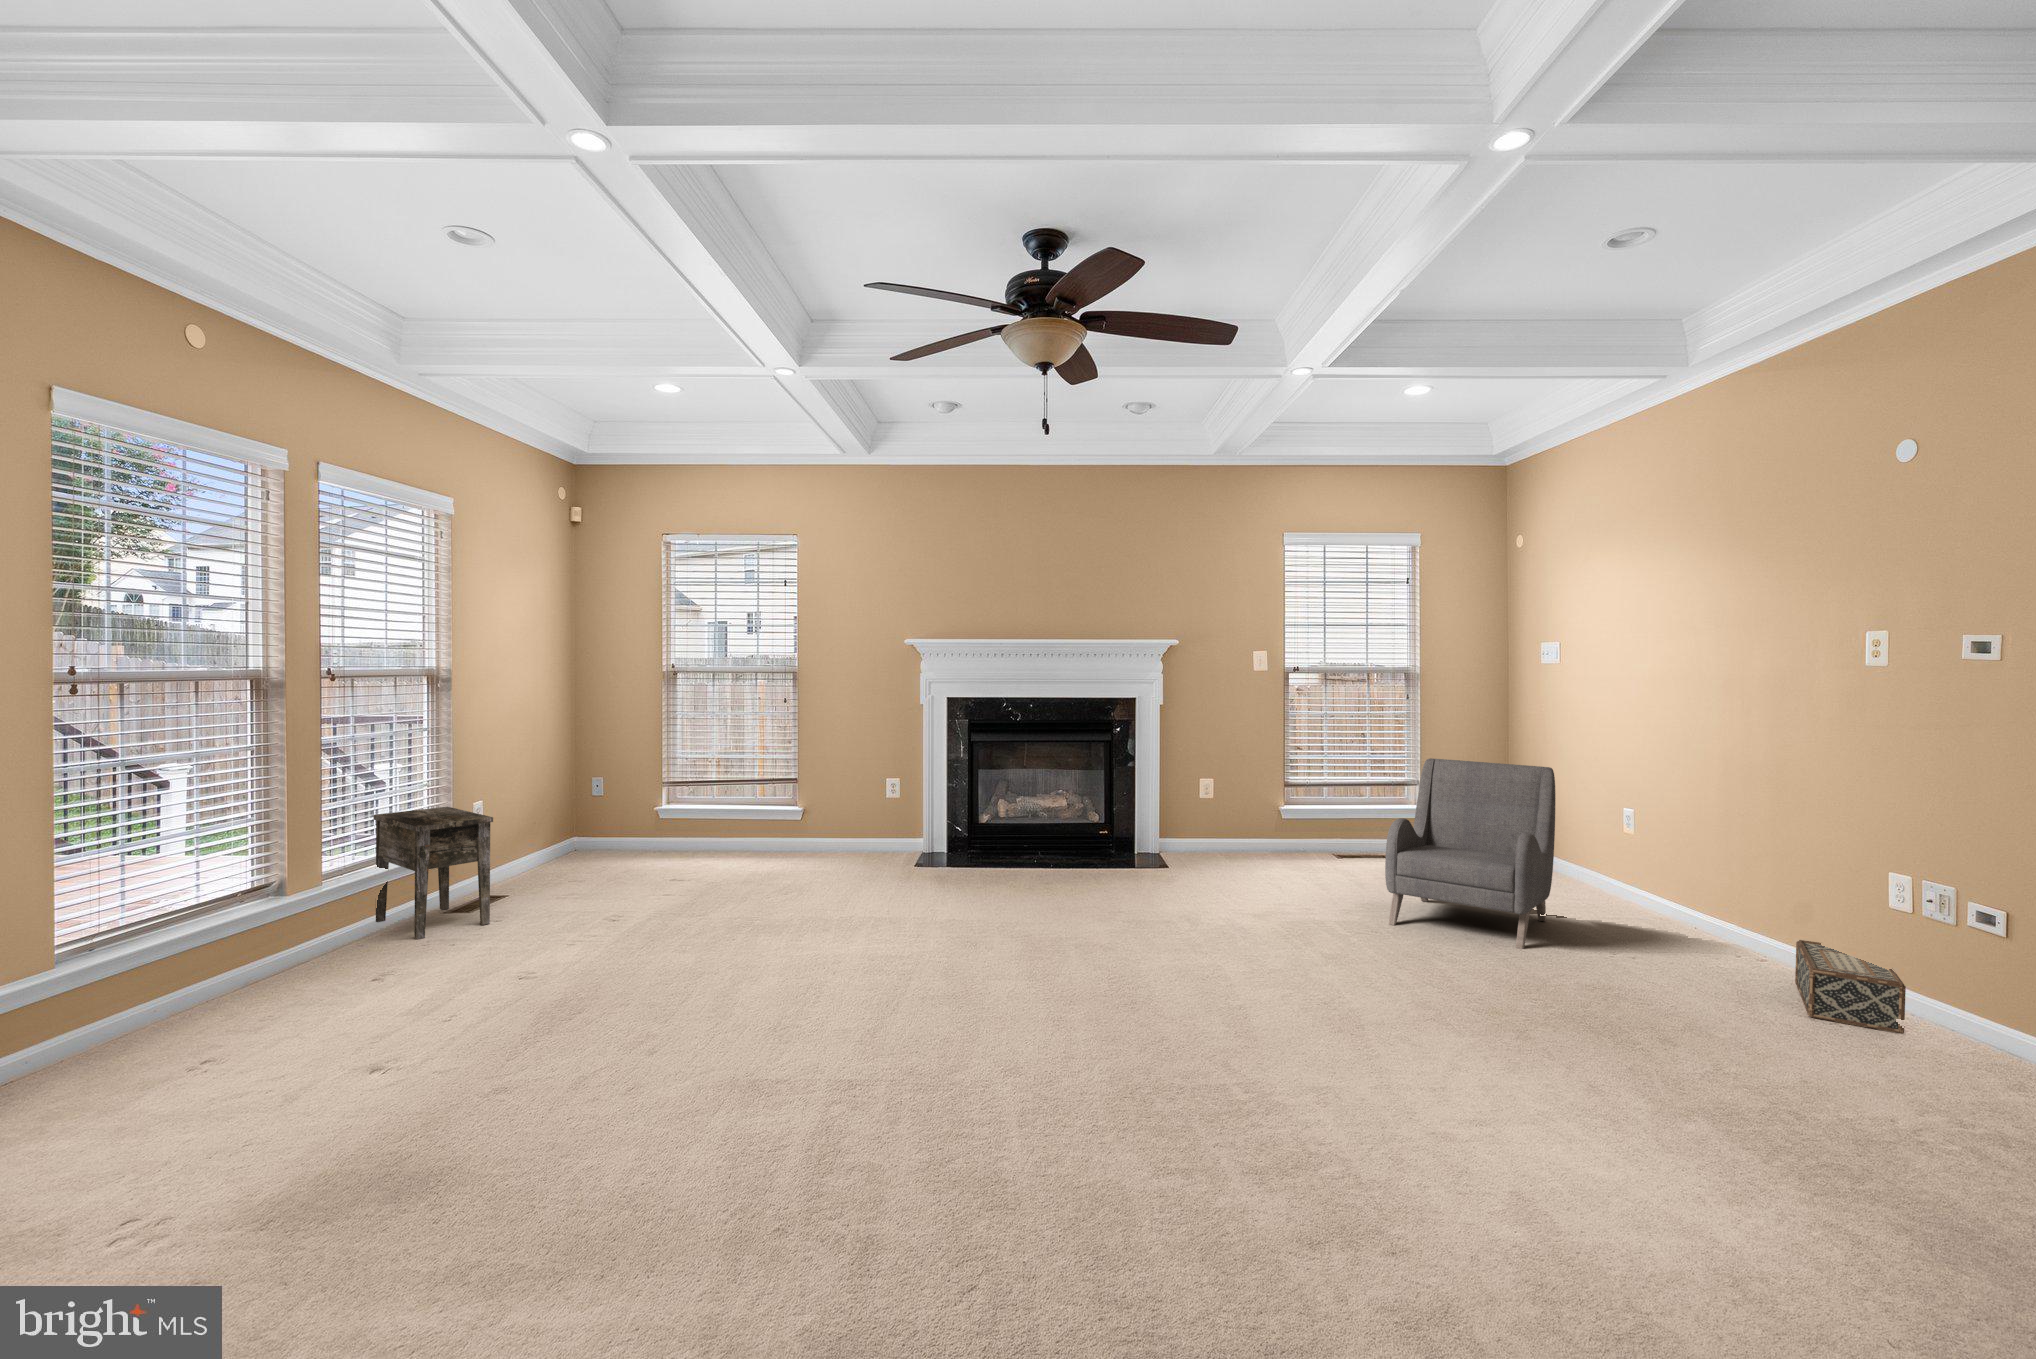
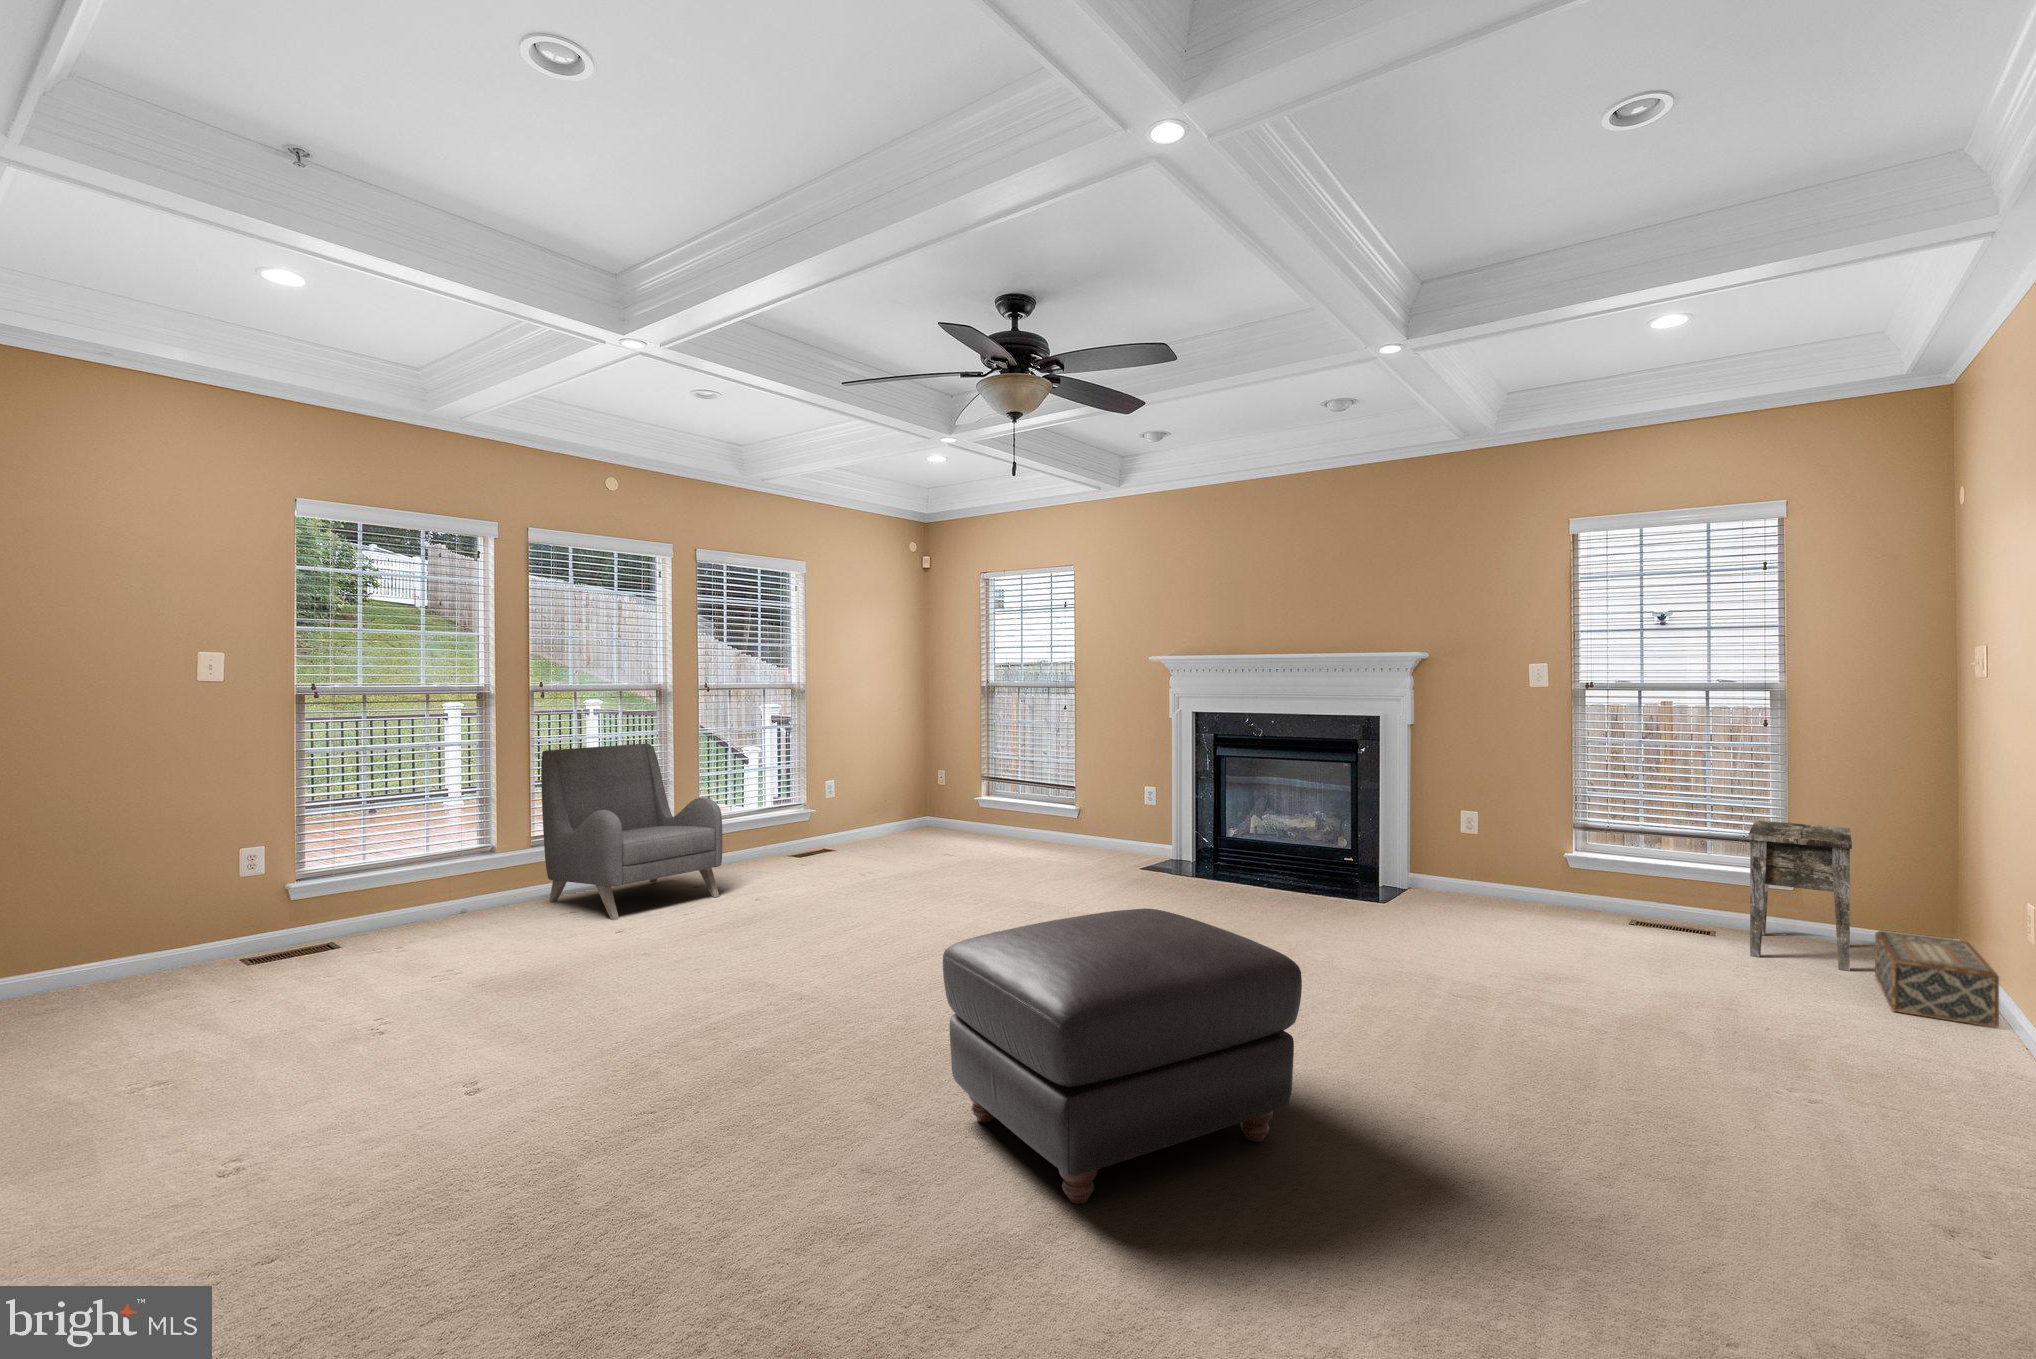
armchair: present [1385,758,1556,949] -> present [541,744,722,920]
side table: present [373,807,493,939] -> present [1748,820,1852,971]
ottoman: none [929,919,1267,1203] -> present [943,908,1302,1204]

